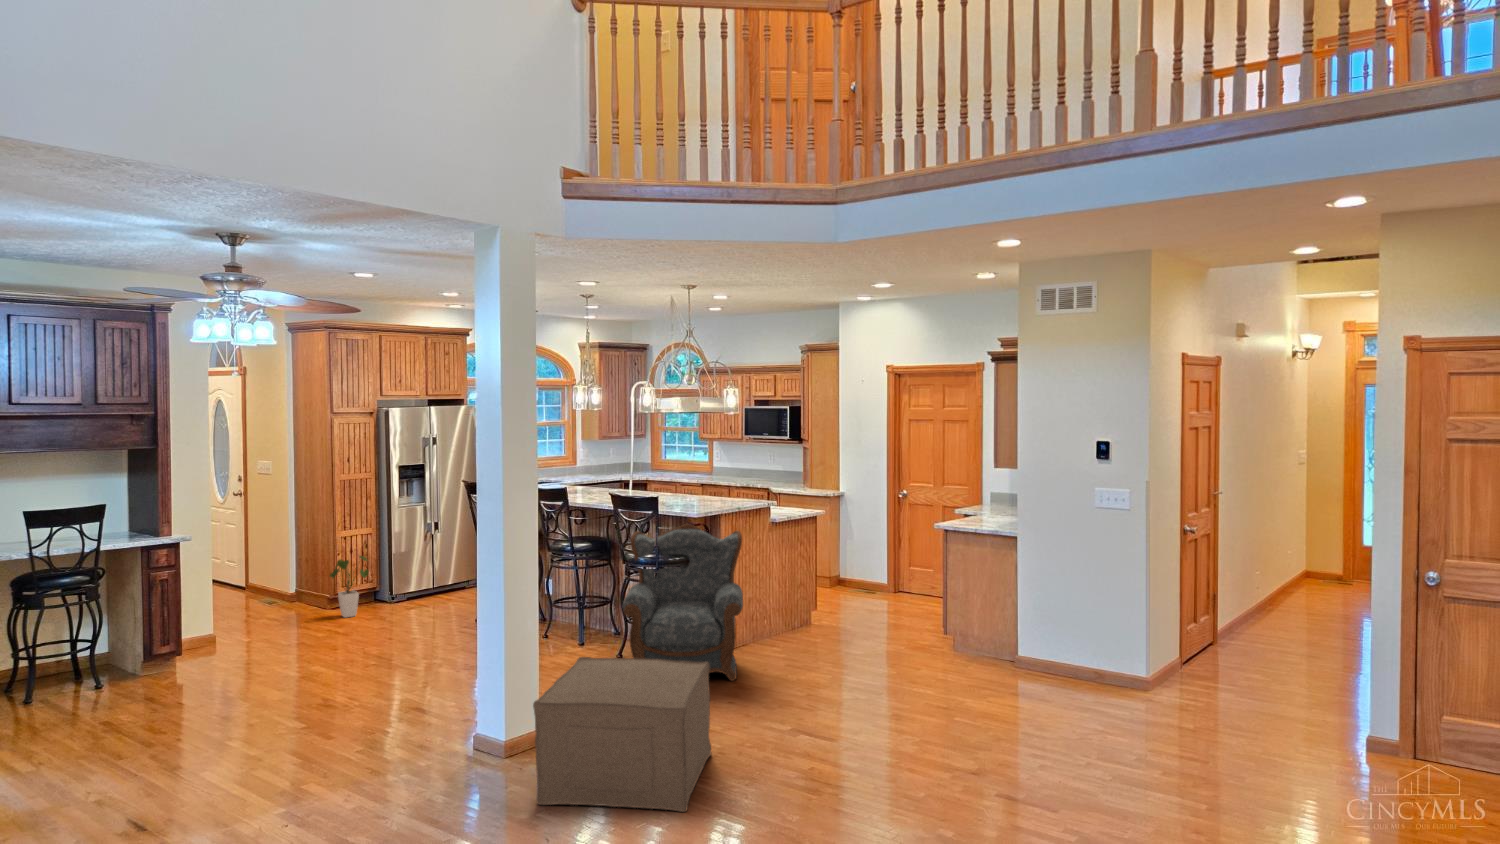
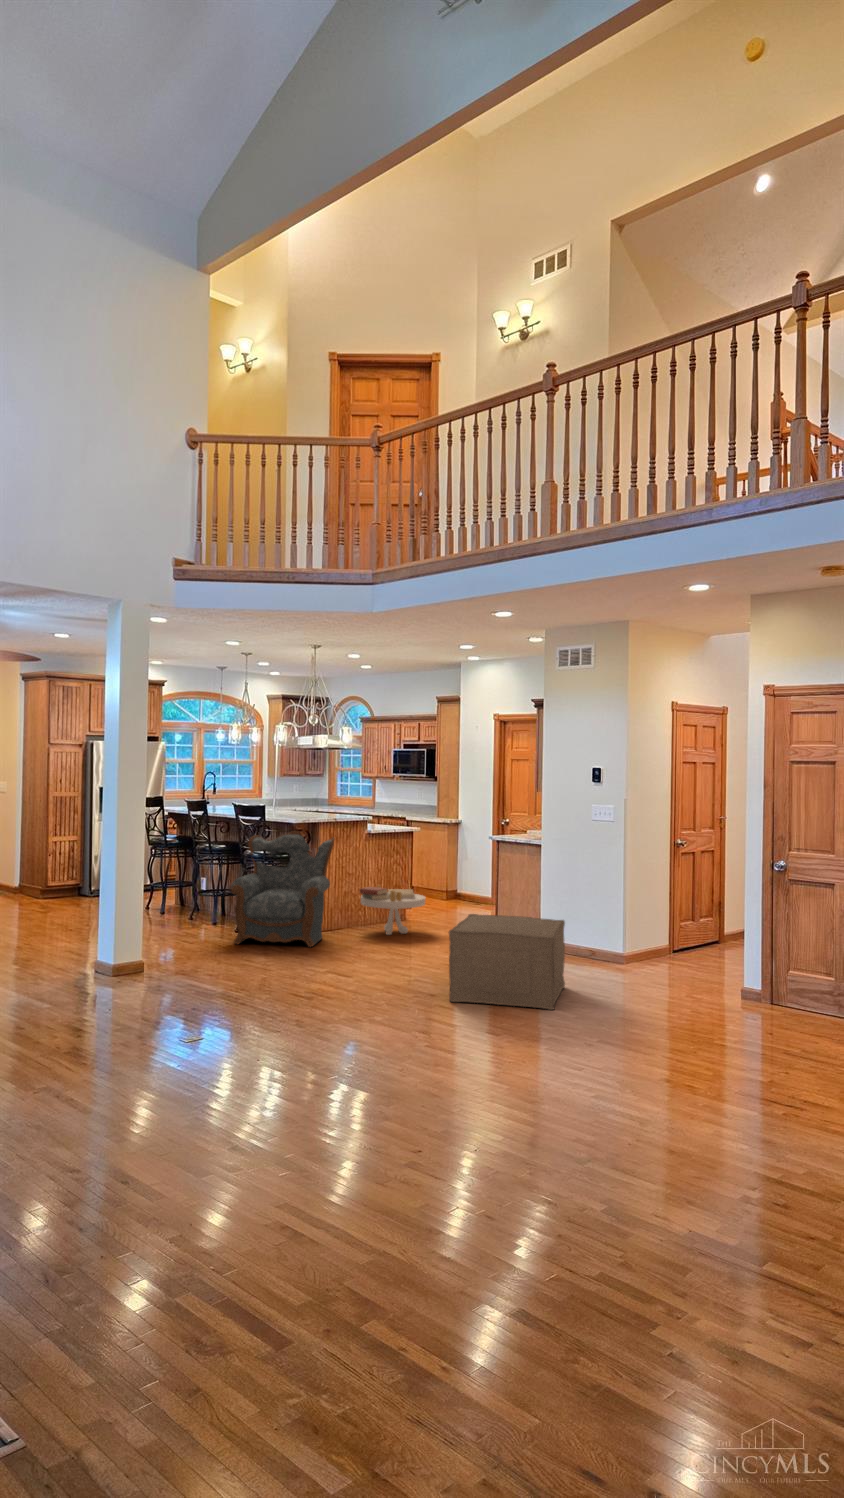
house plant: present [330,556,369,617] -> none [41,856,73,904]
side table: none [769,585,850,649] -> present [360,886,425,935]
ottoman: present [533,657,712,812] -> present [449,914,565,1010]

